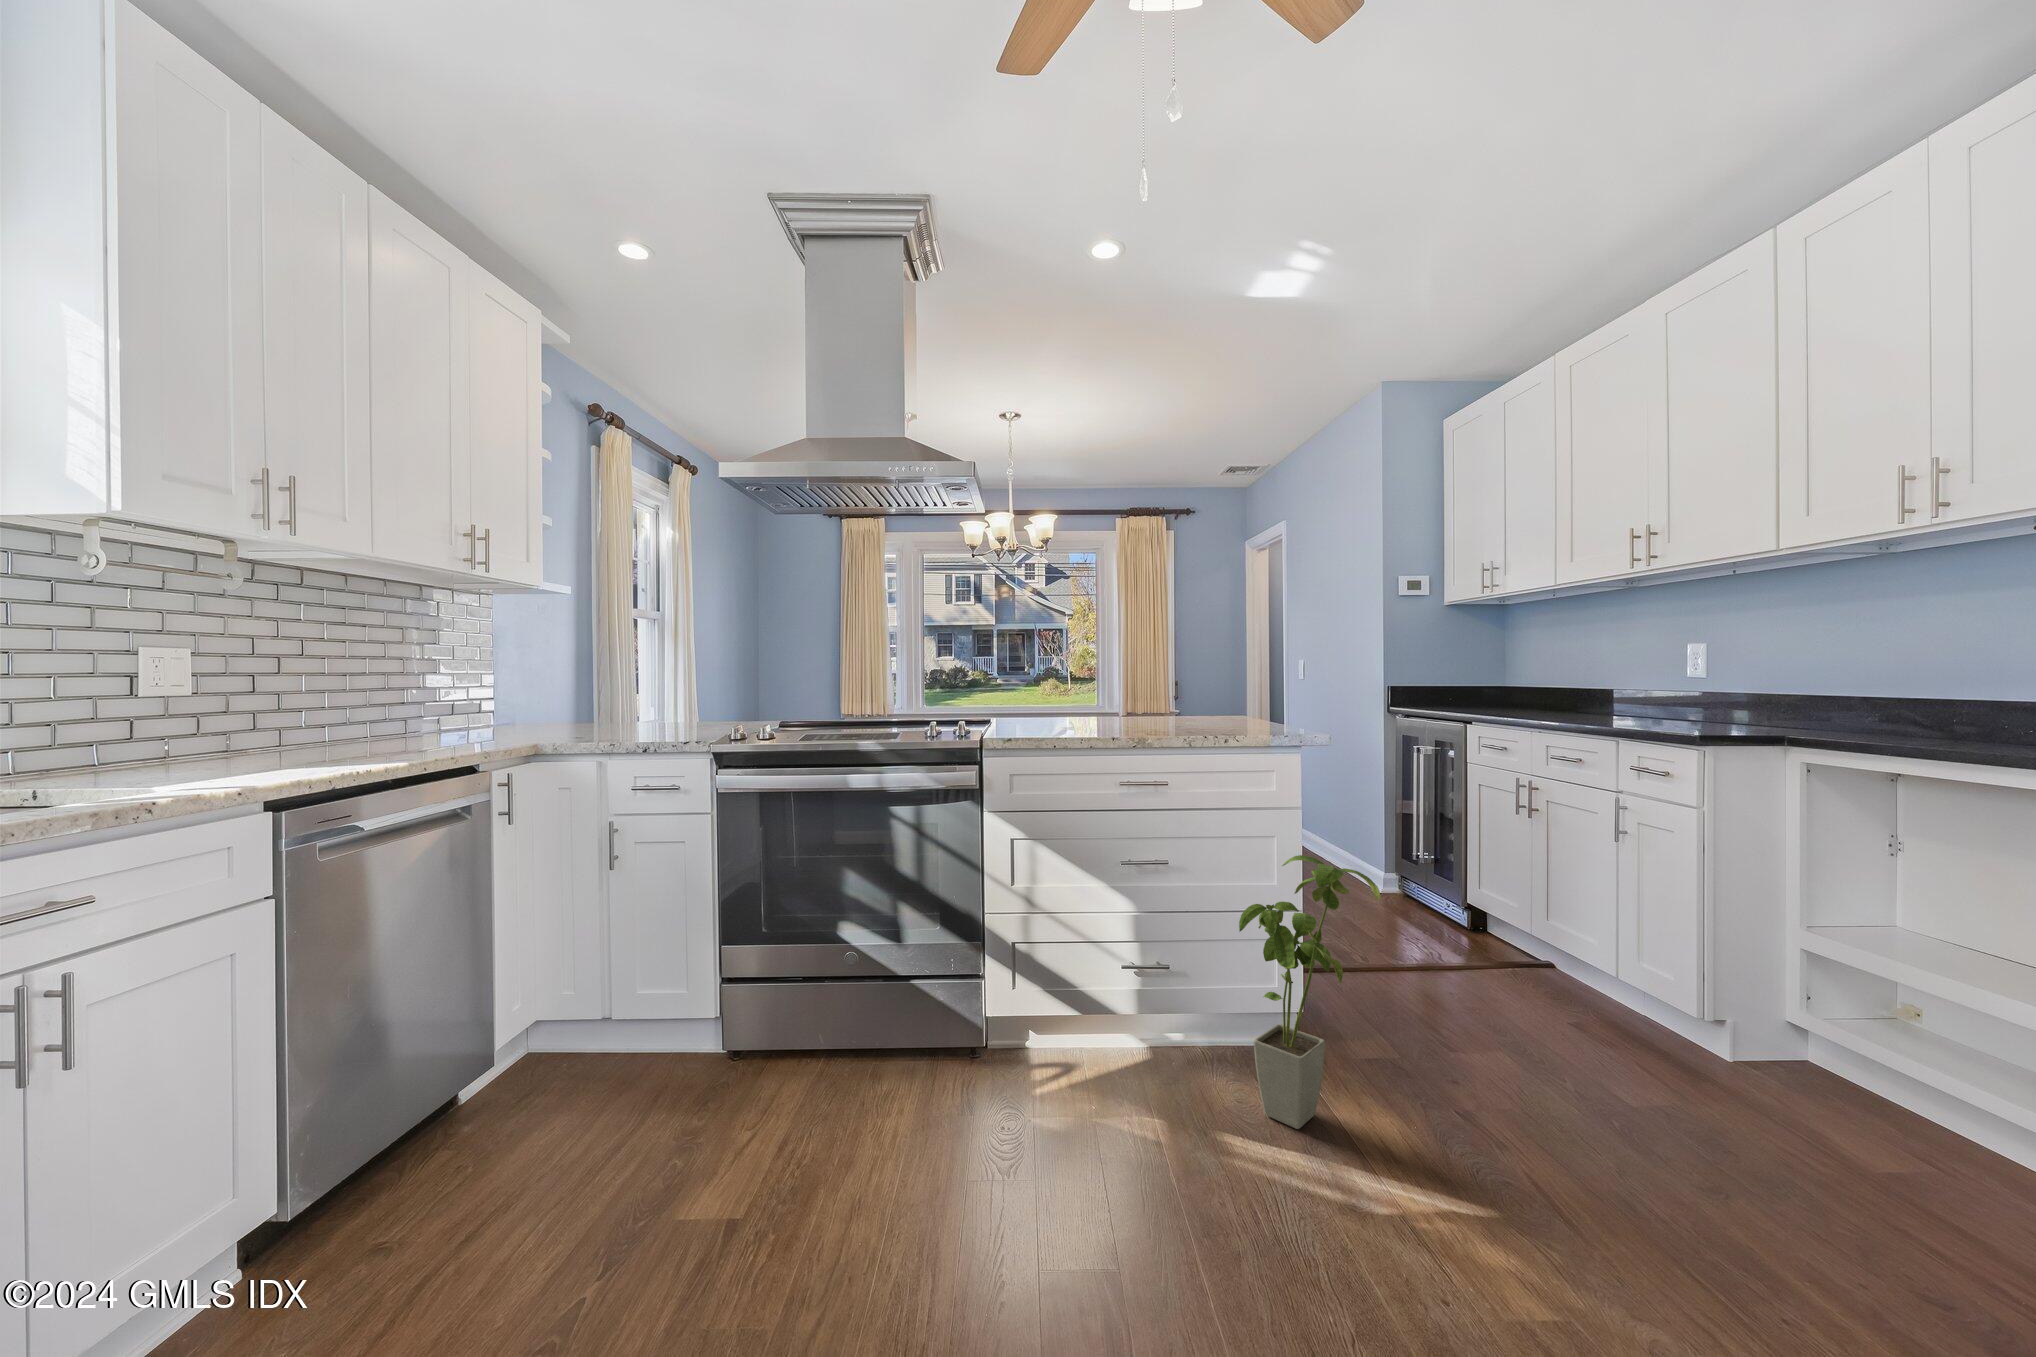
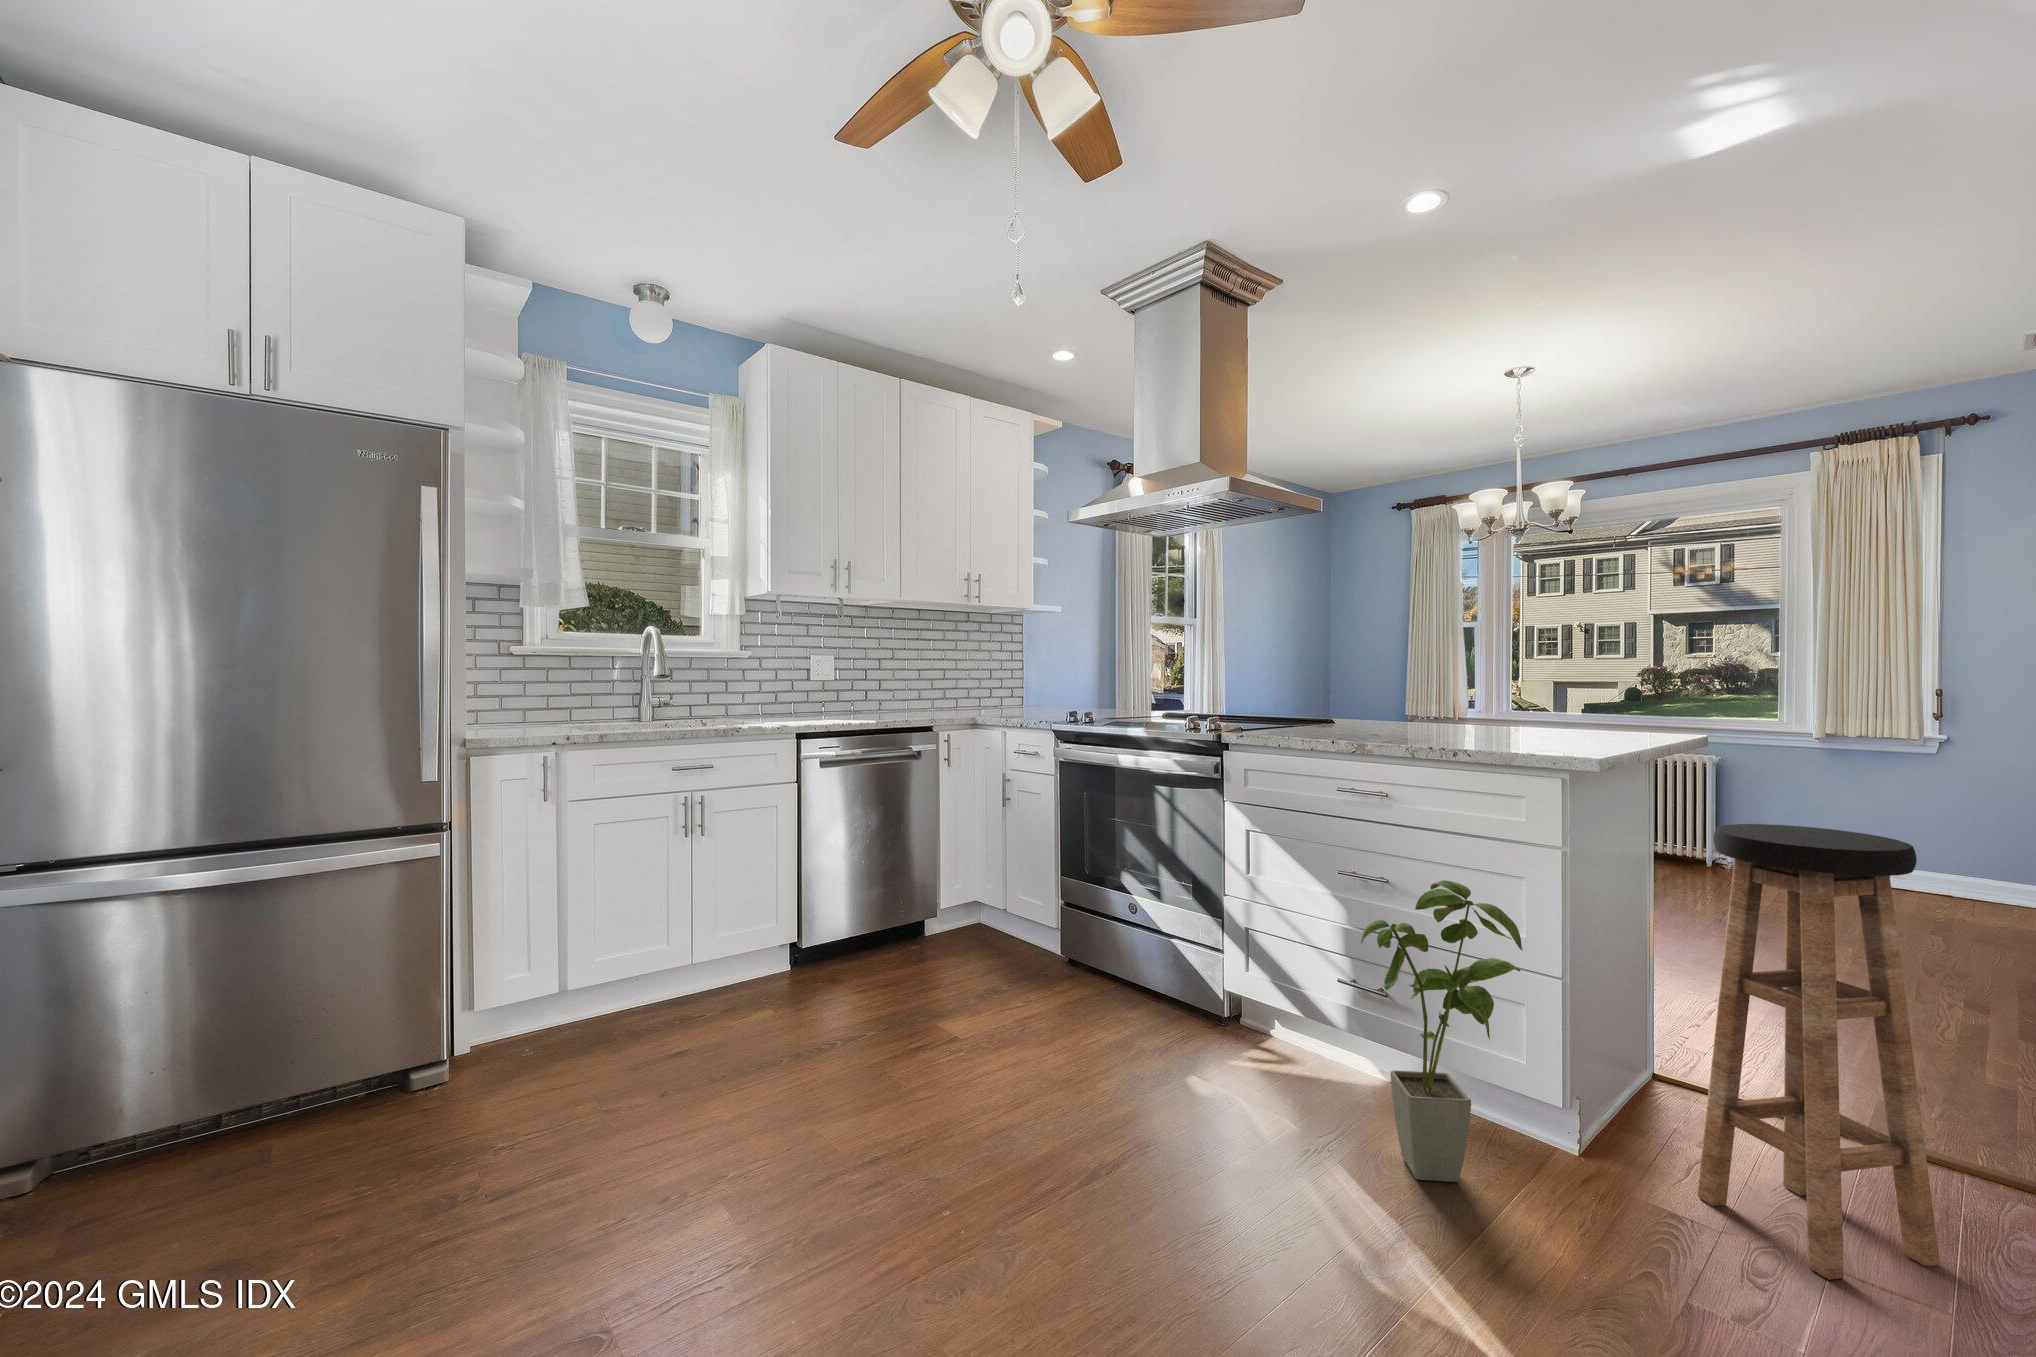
bar stool: none [1382,773,1493,1068] -> present [1697,824,1940,1280]

